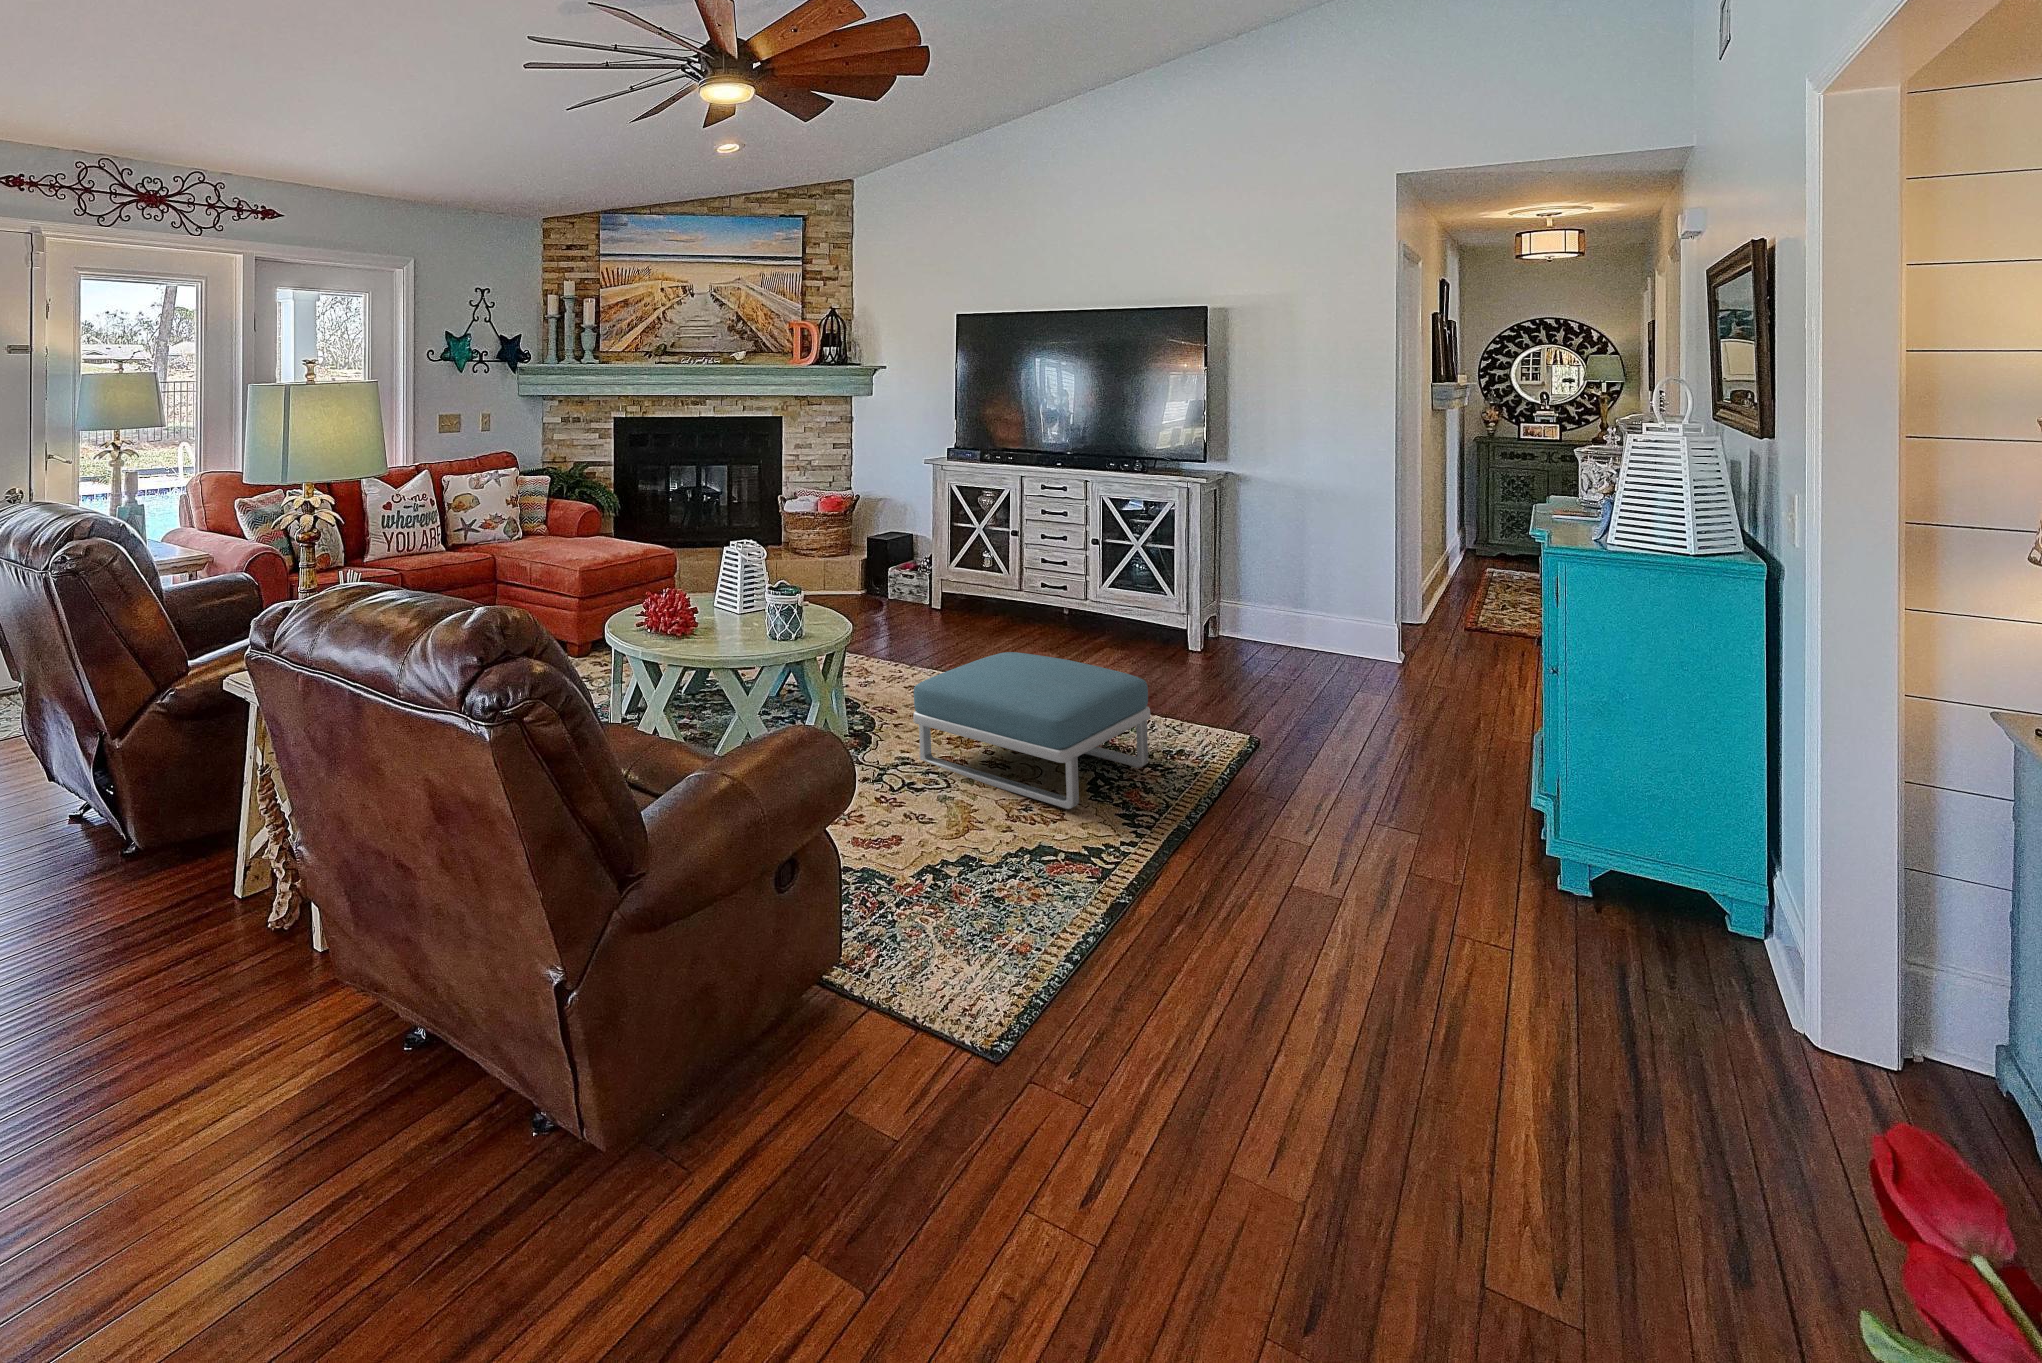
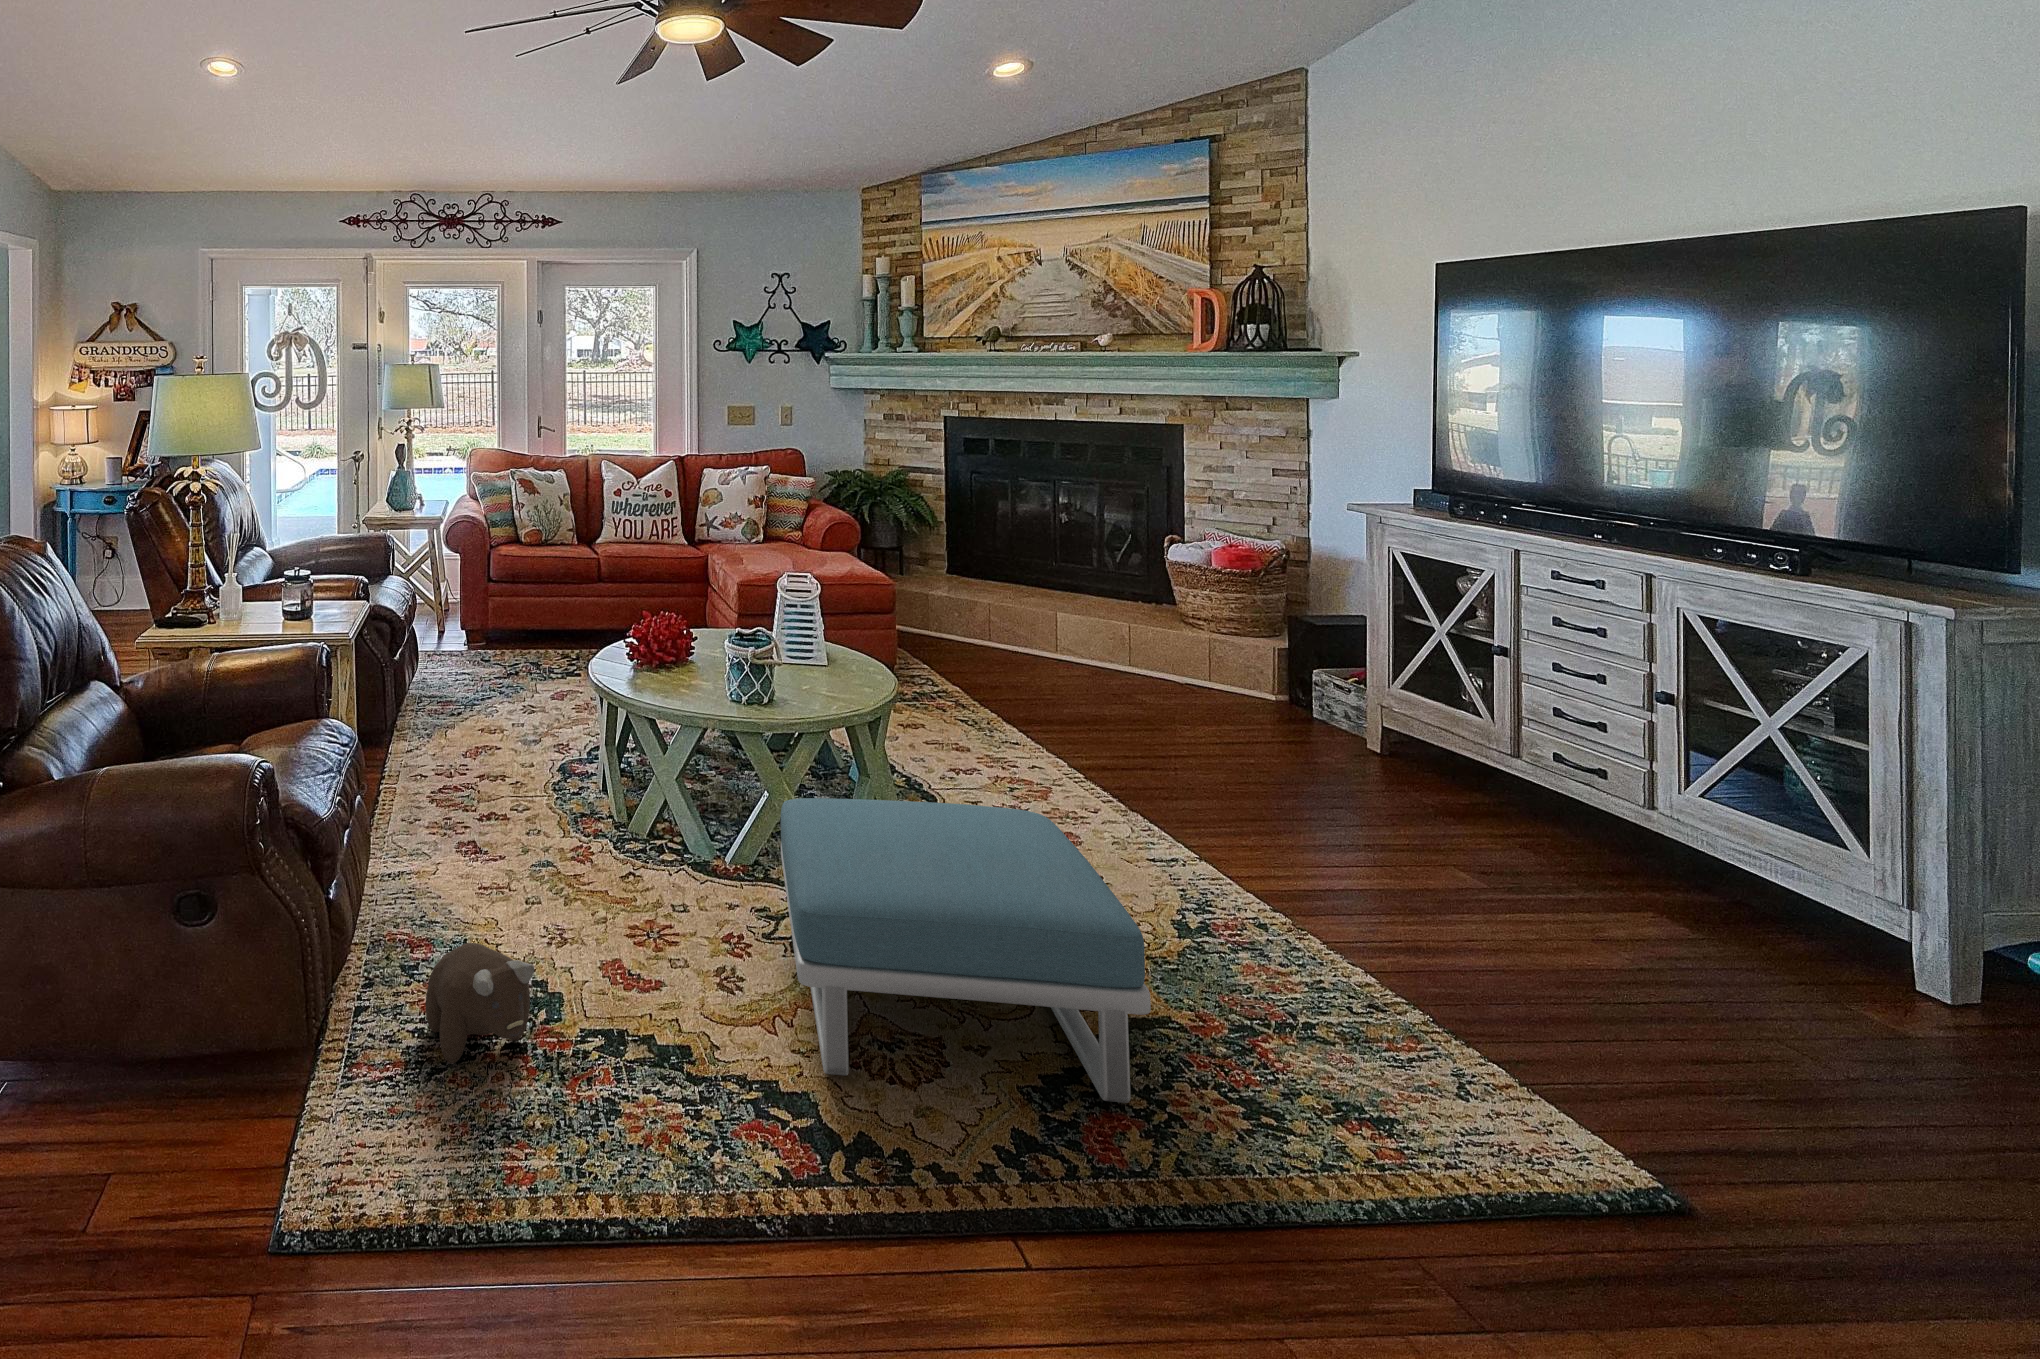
plush toy: none [897,808,1006,897] -> present [426,943,534,1064]

